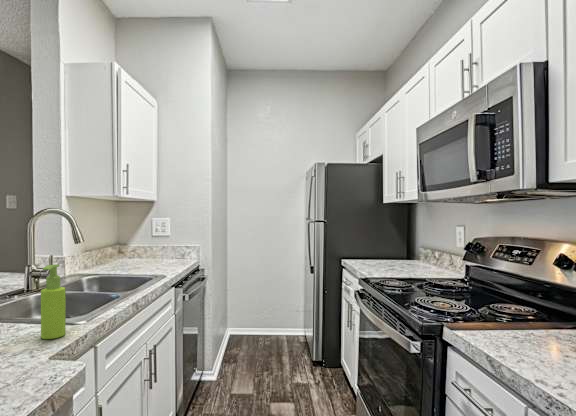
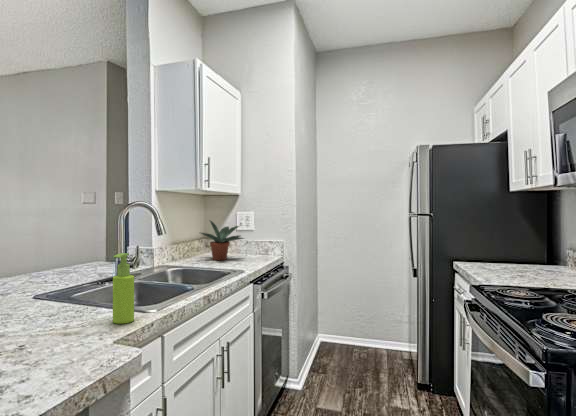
potted plant: none [113,226,161,265] -> present [201,221,243,260]

